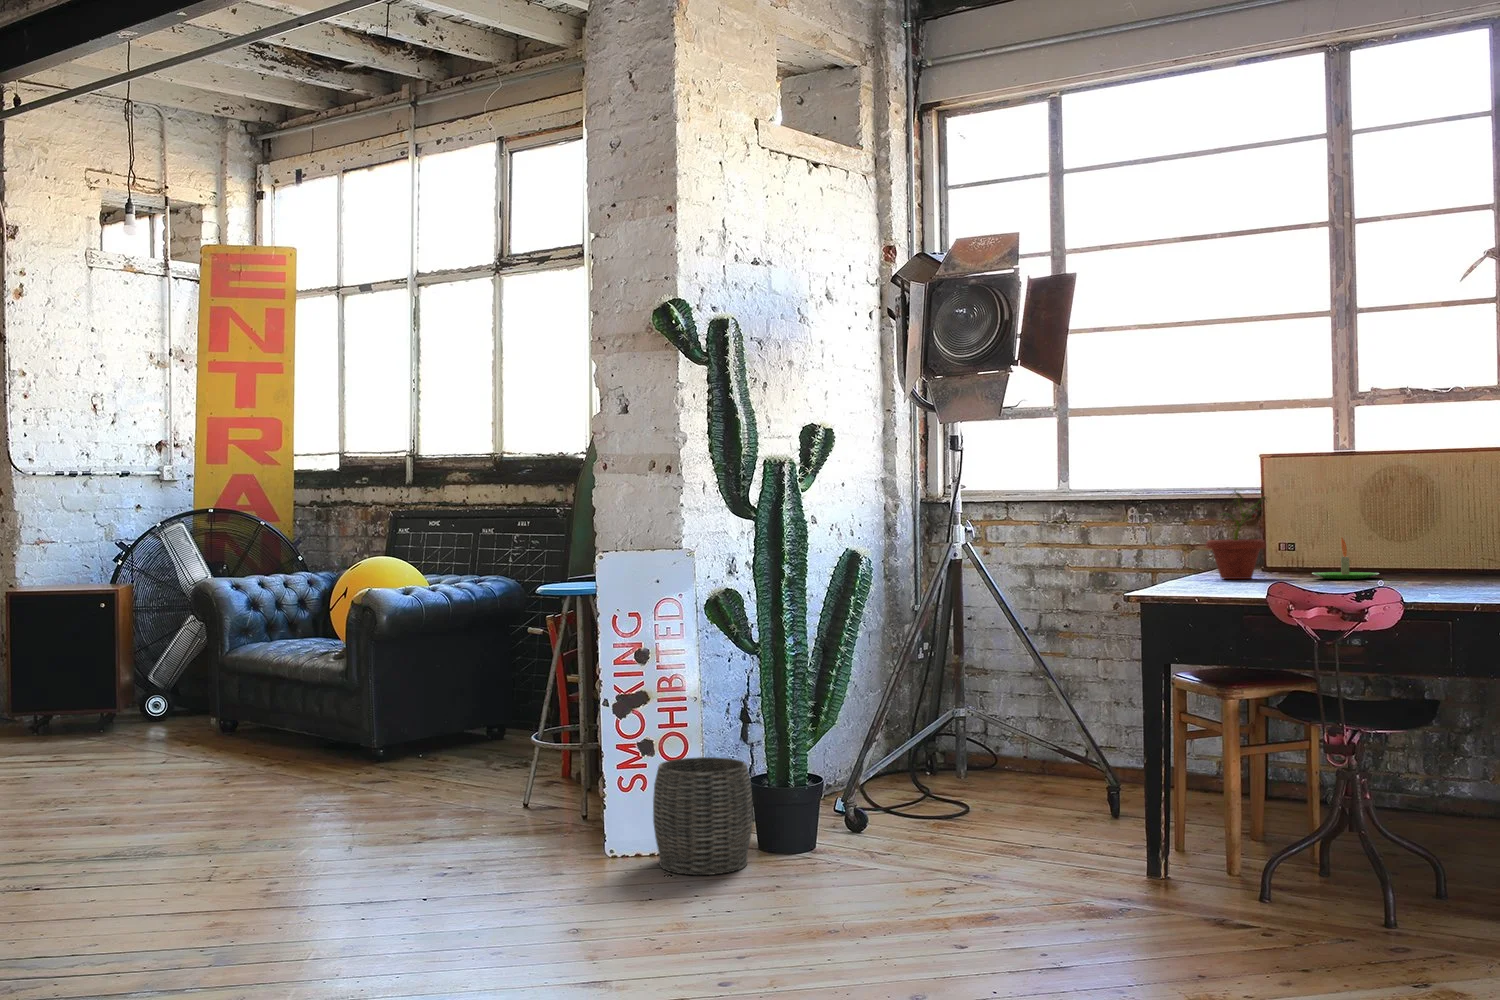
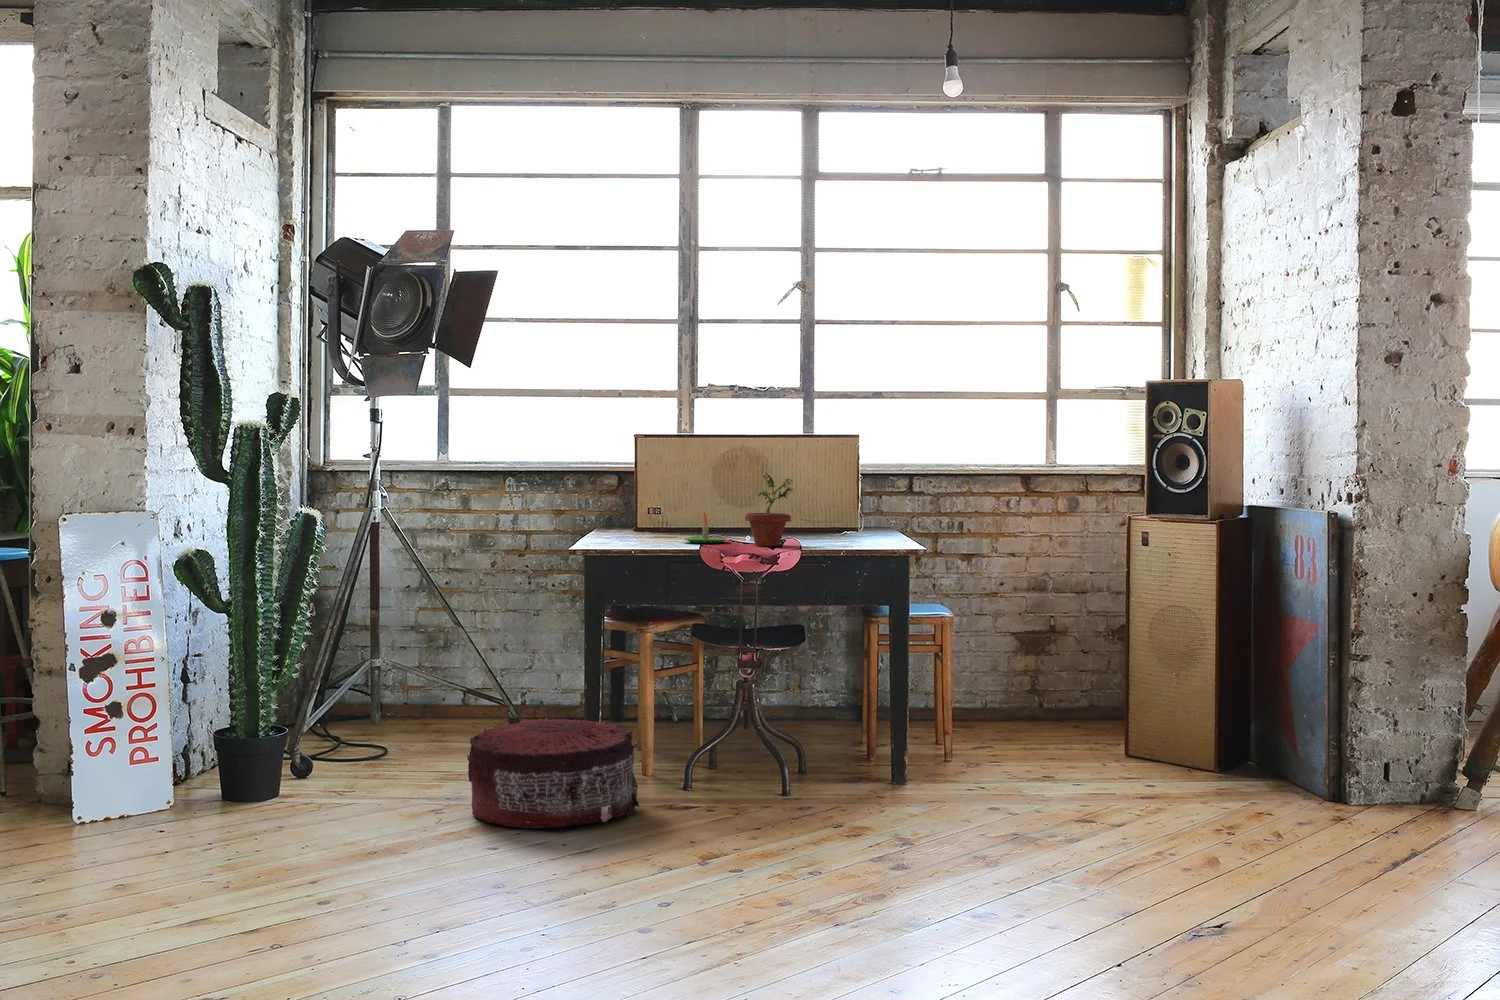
potted plant: present [1206,490,1266,579] -> present [745,473,793,546]
woven basket: present [653,757,753,875] -> none [138,715,241,827]
pouf: none [973,793,1185,935] -> present [467,718,639,828]

